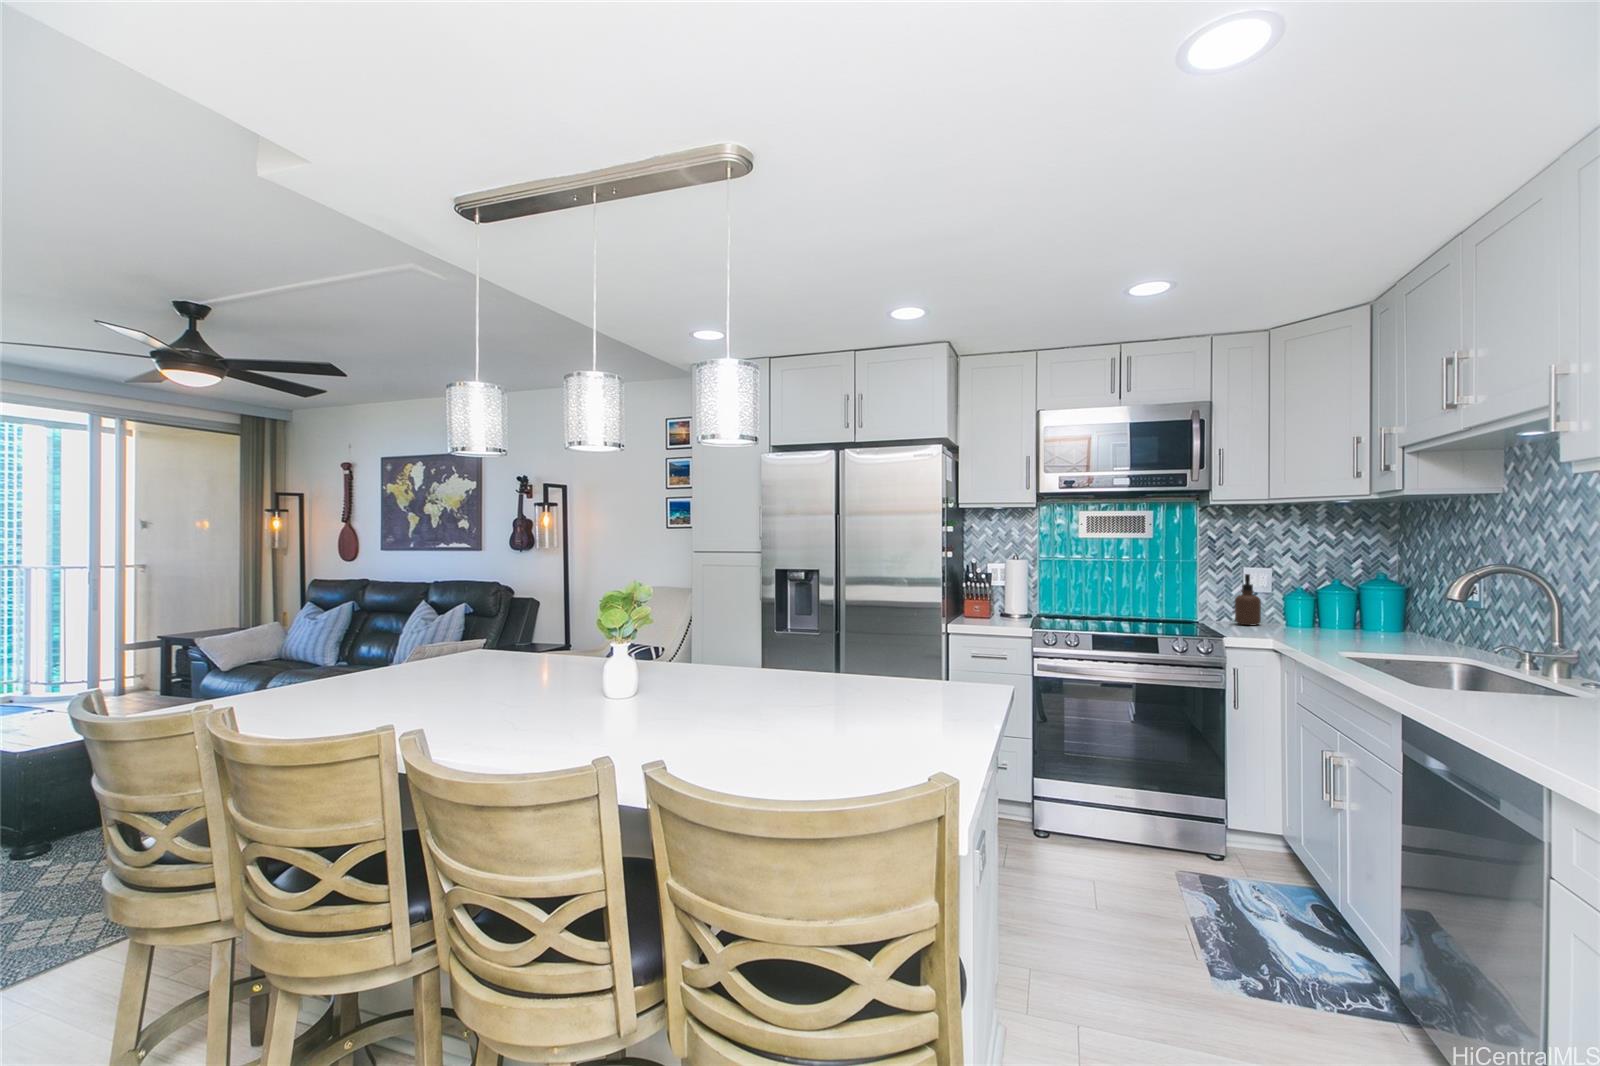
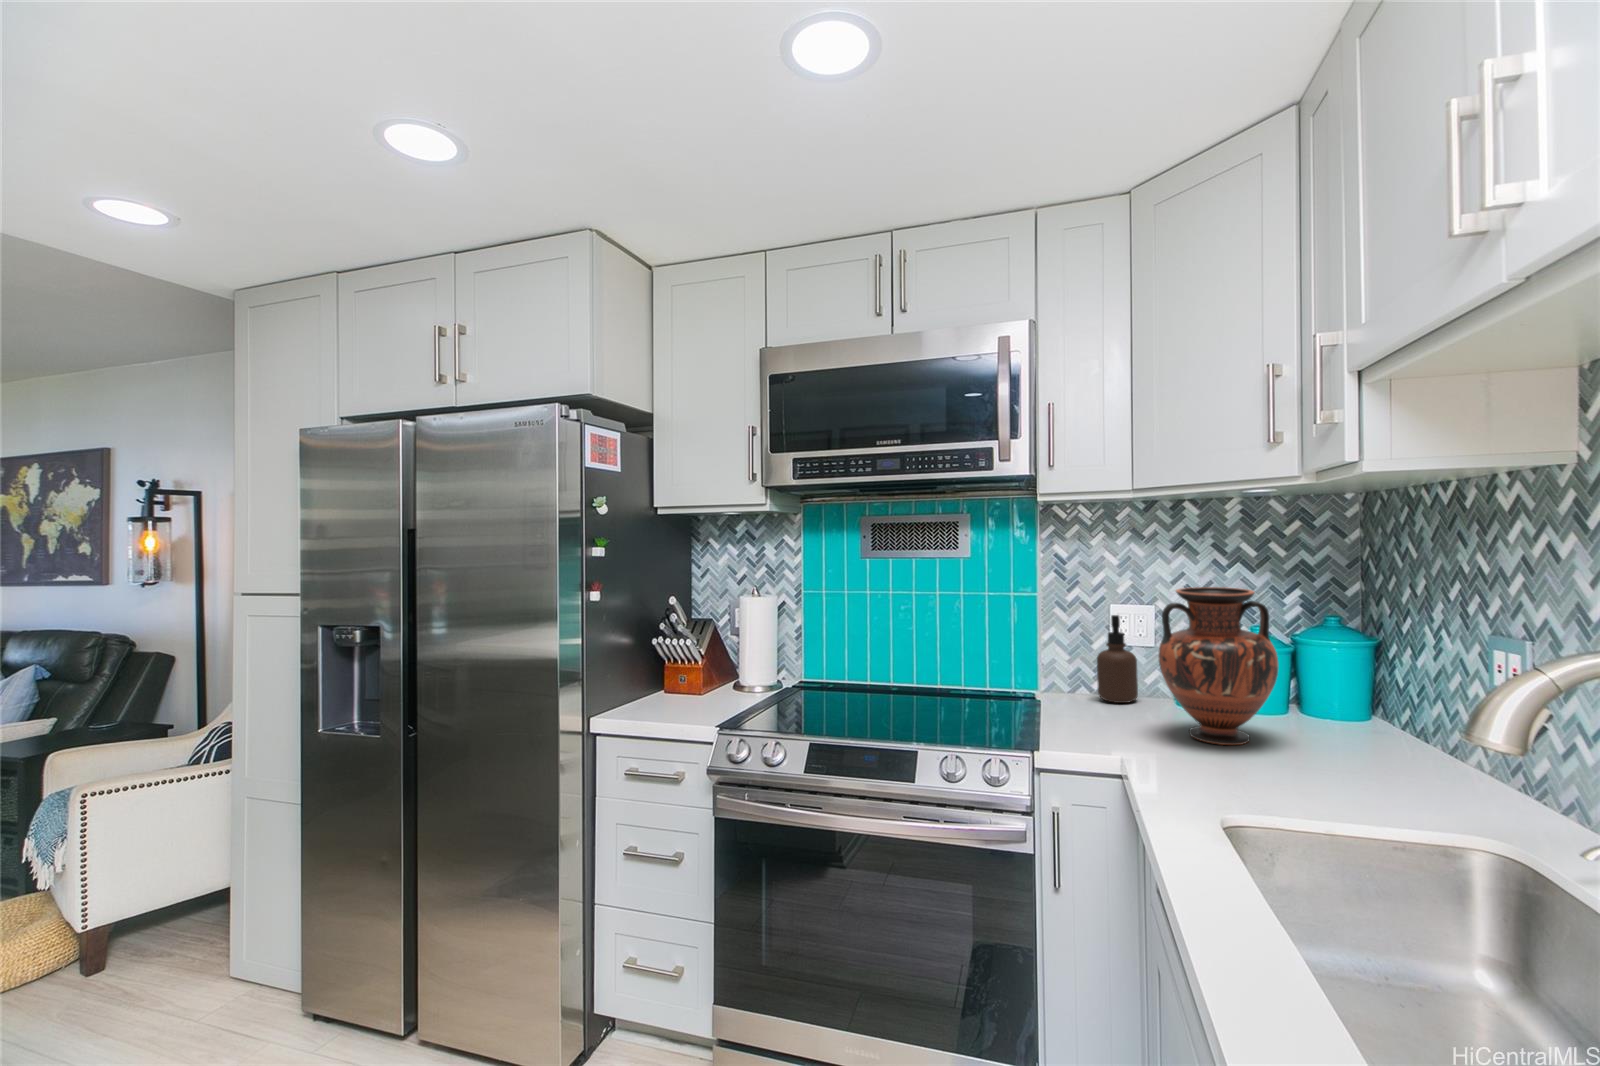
vase: none [1284,555,1354,638] -> present [1158,587,1278,745]

